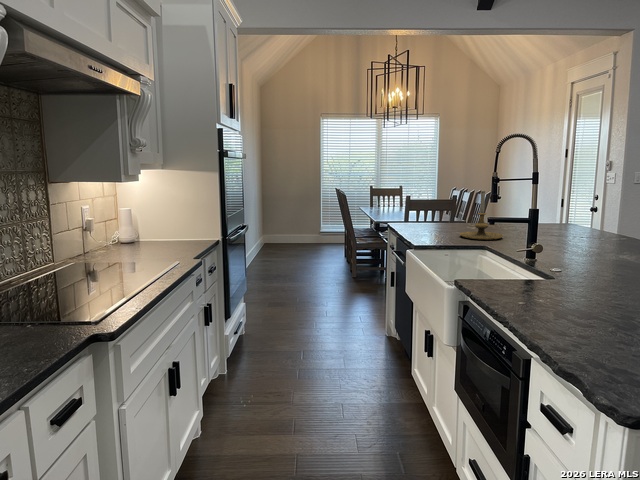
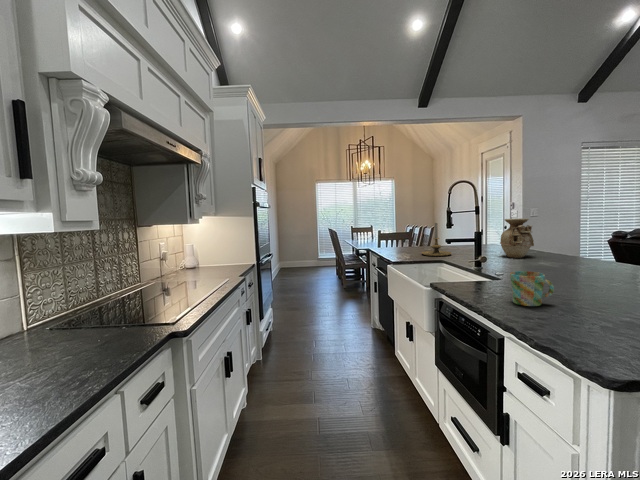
vase: none [572,190,621,247] -> present [500,218,534,258]
mug: none [555,271,611,320] -> present [510,271,554,306]

